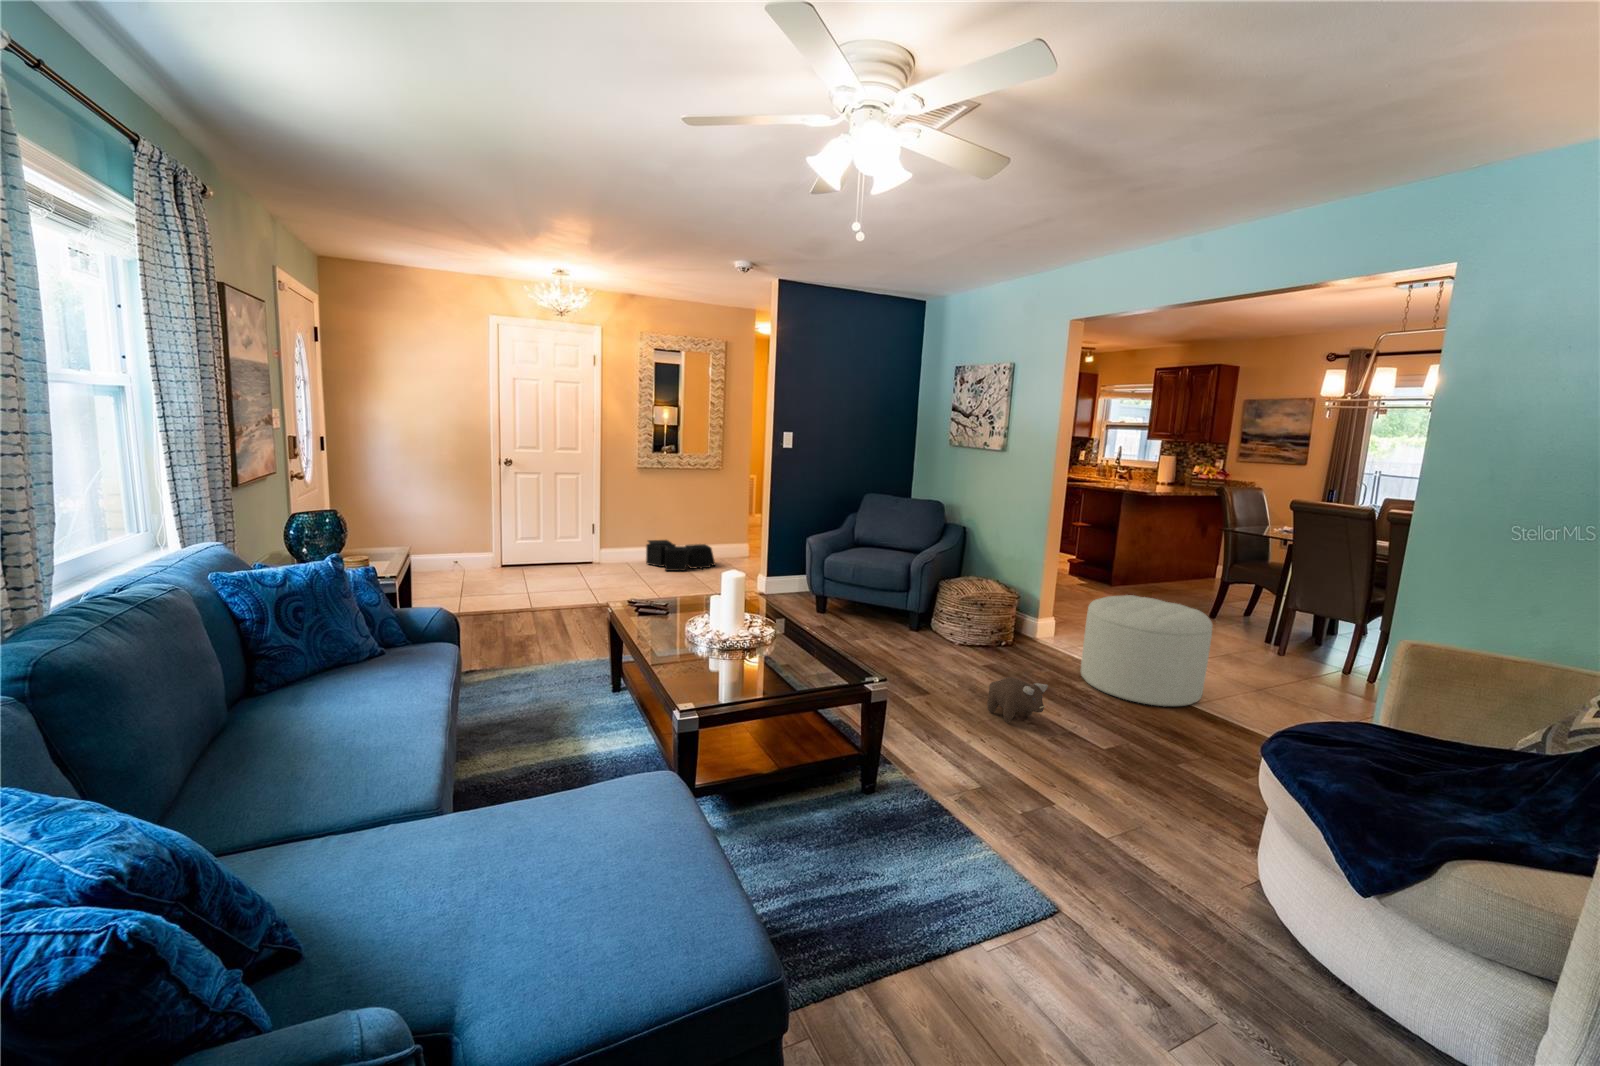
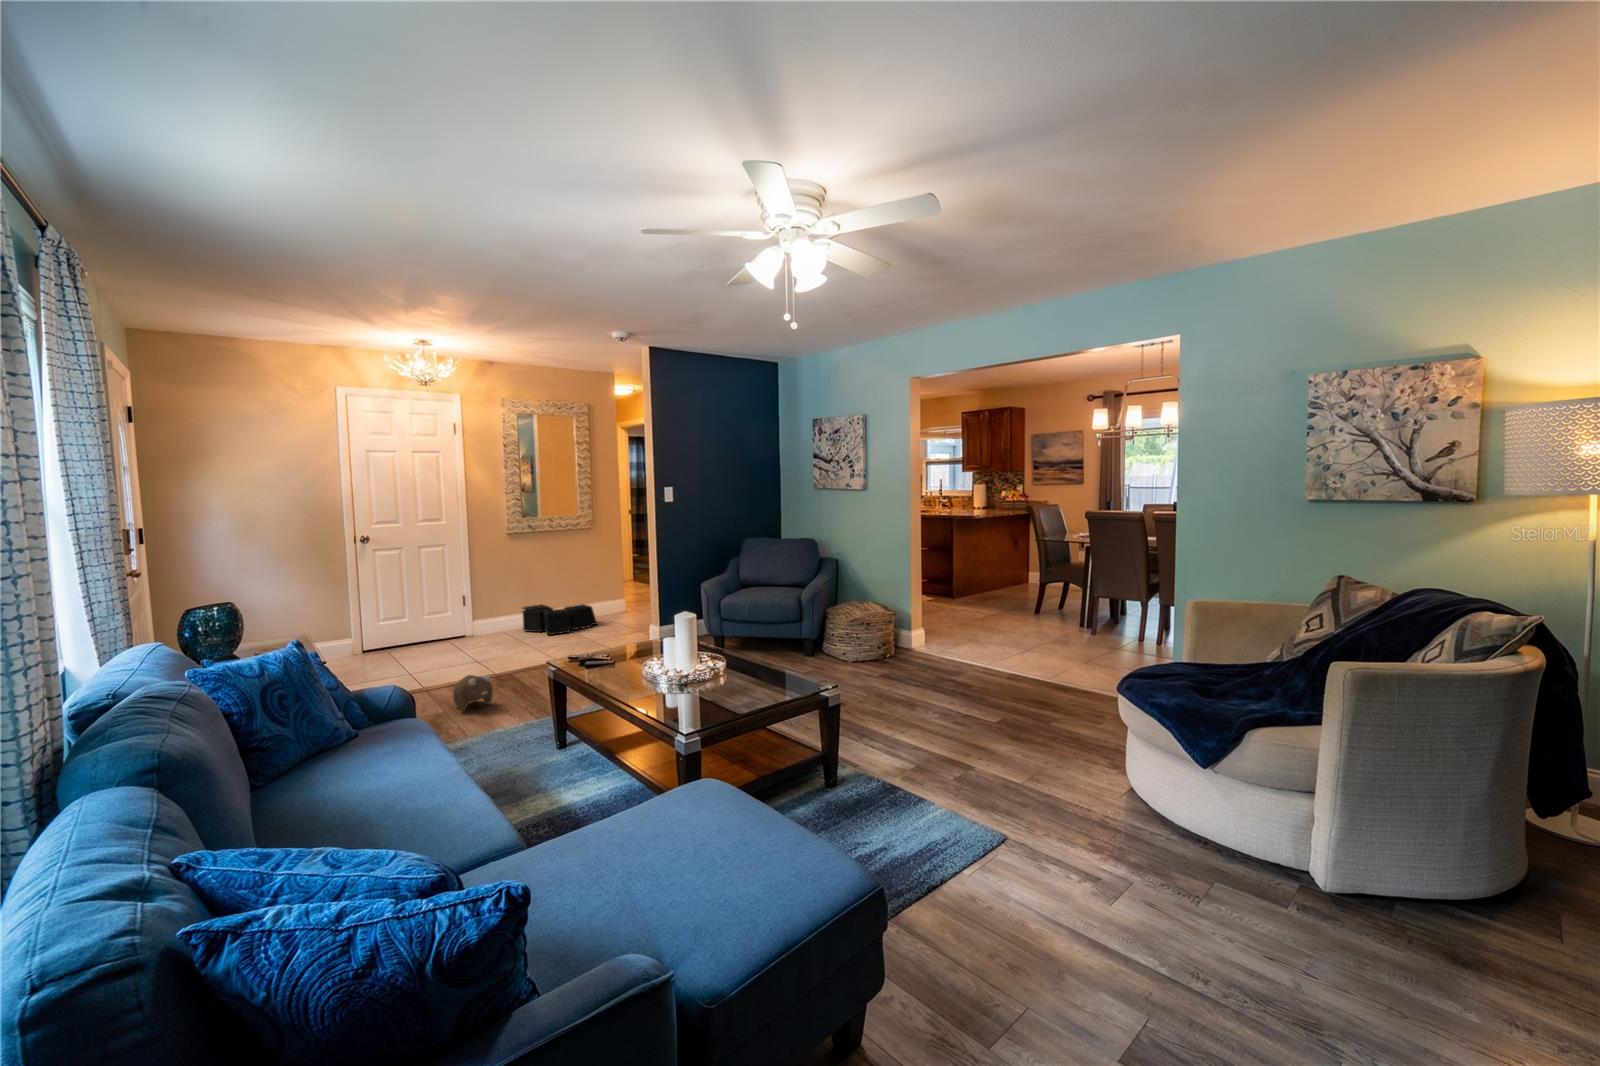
ottoman: present [1081,595,1213,707] -> none [958,599,1052,685]
plush toy: present [987,677,1048,723] -> present [453,675,493,711]

